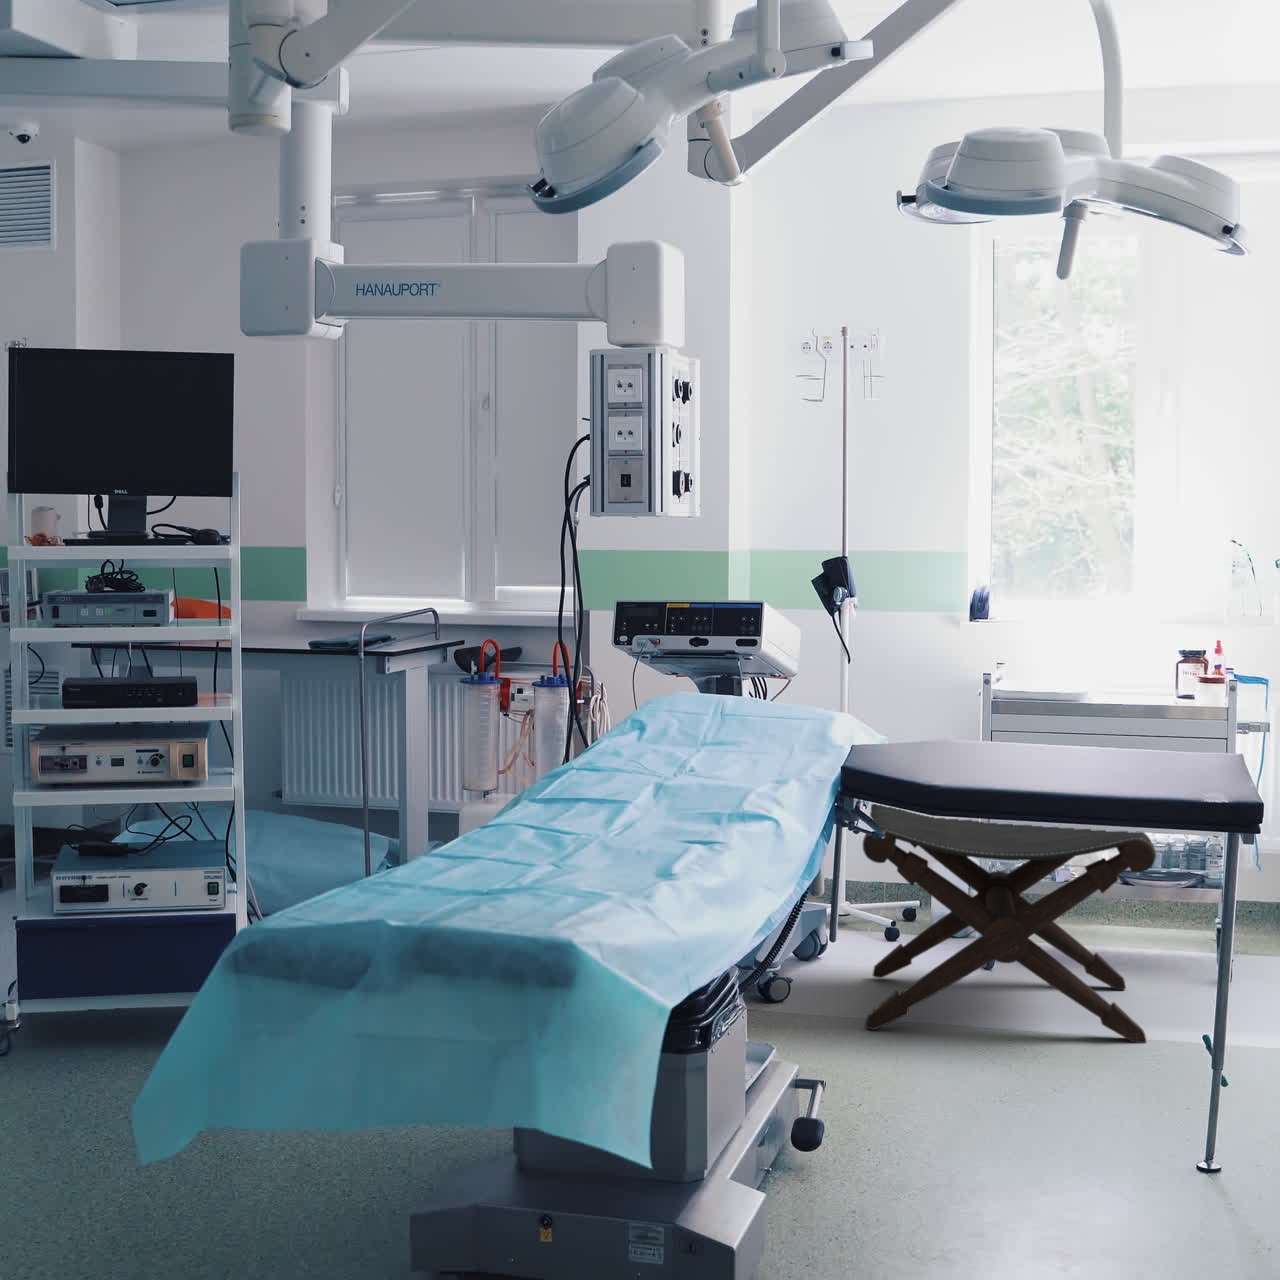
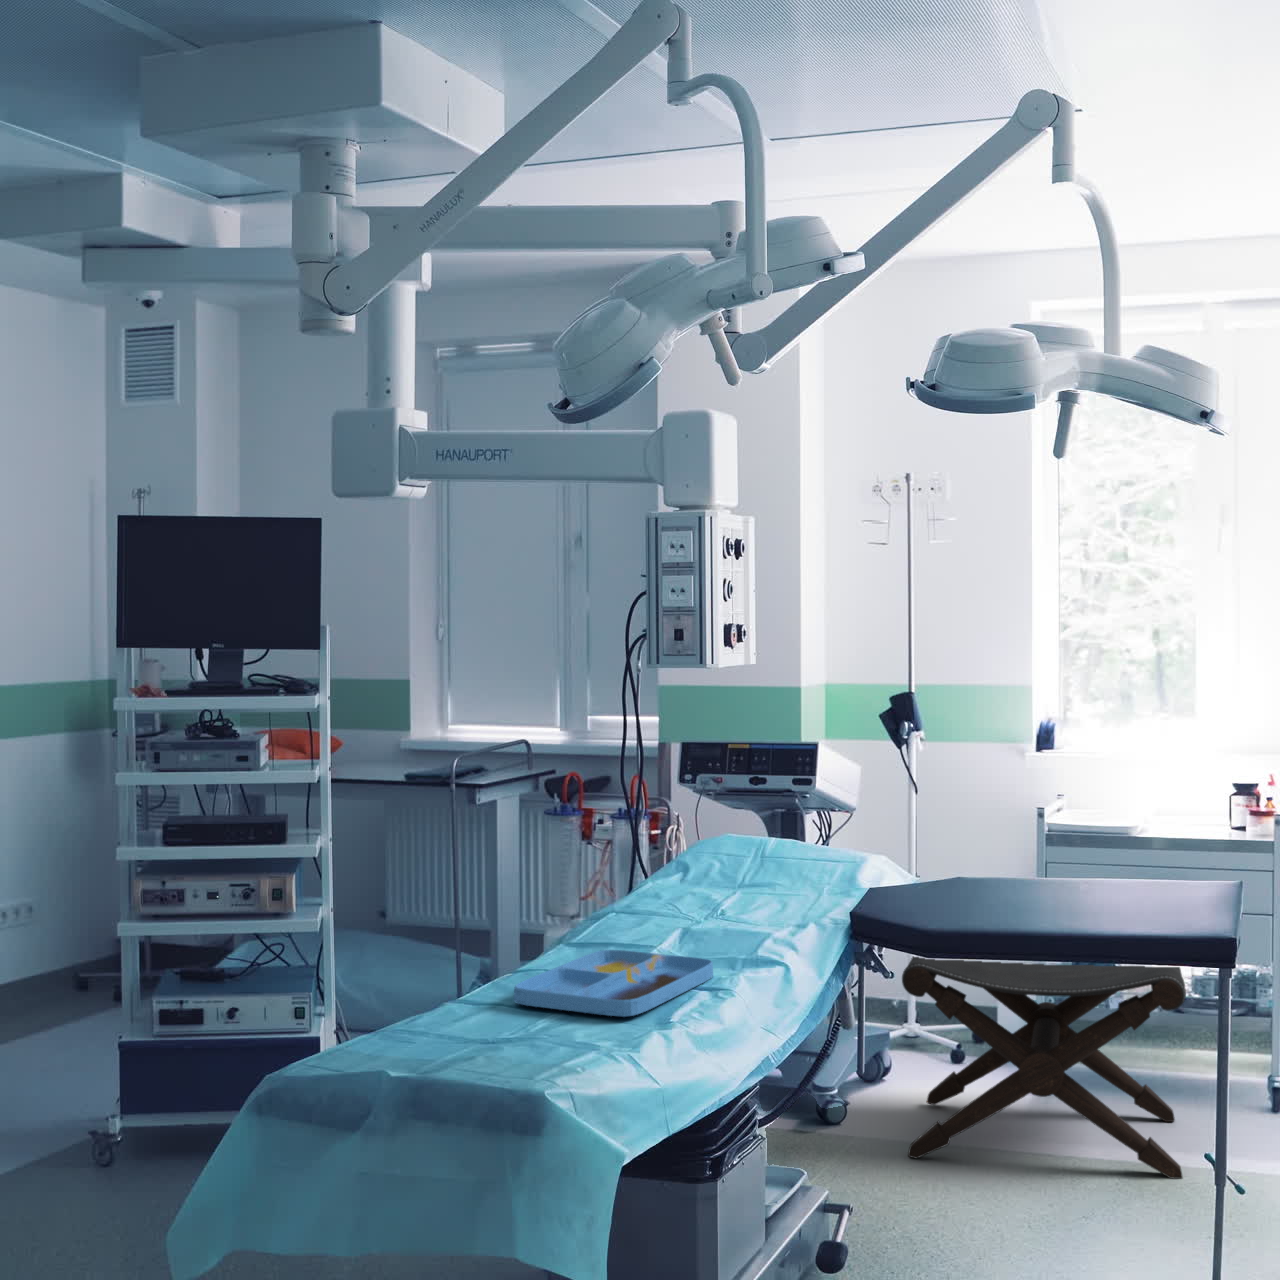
tray: none [497,805,703,868] -> present [514,950,713,1017]

